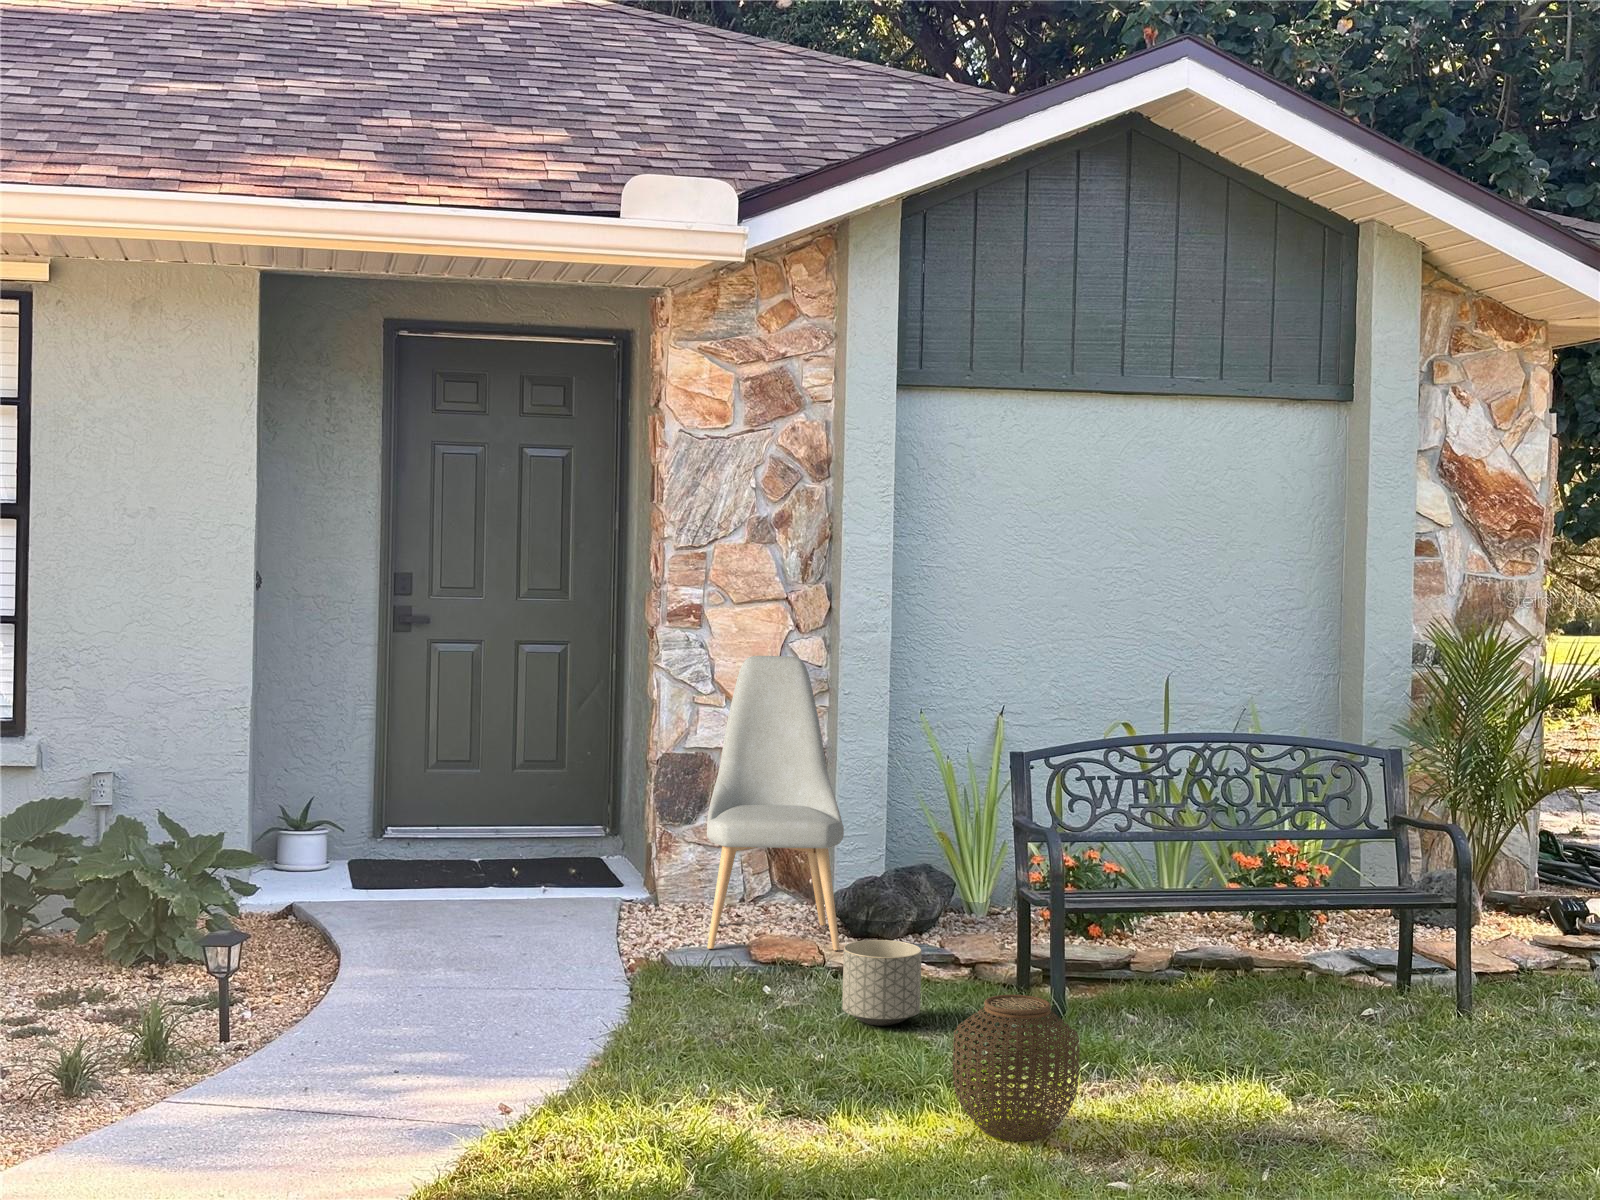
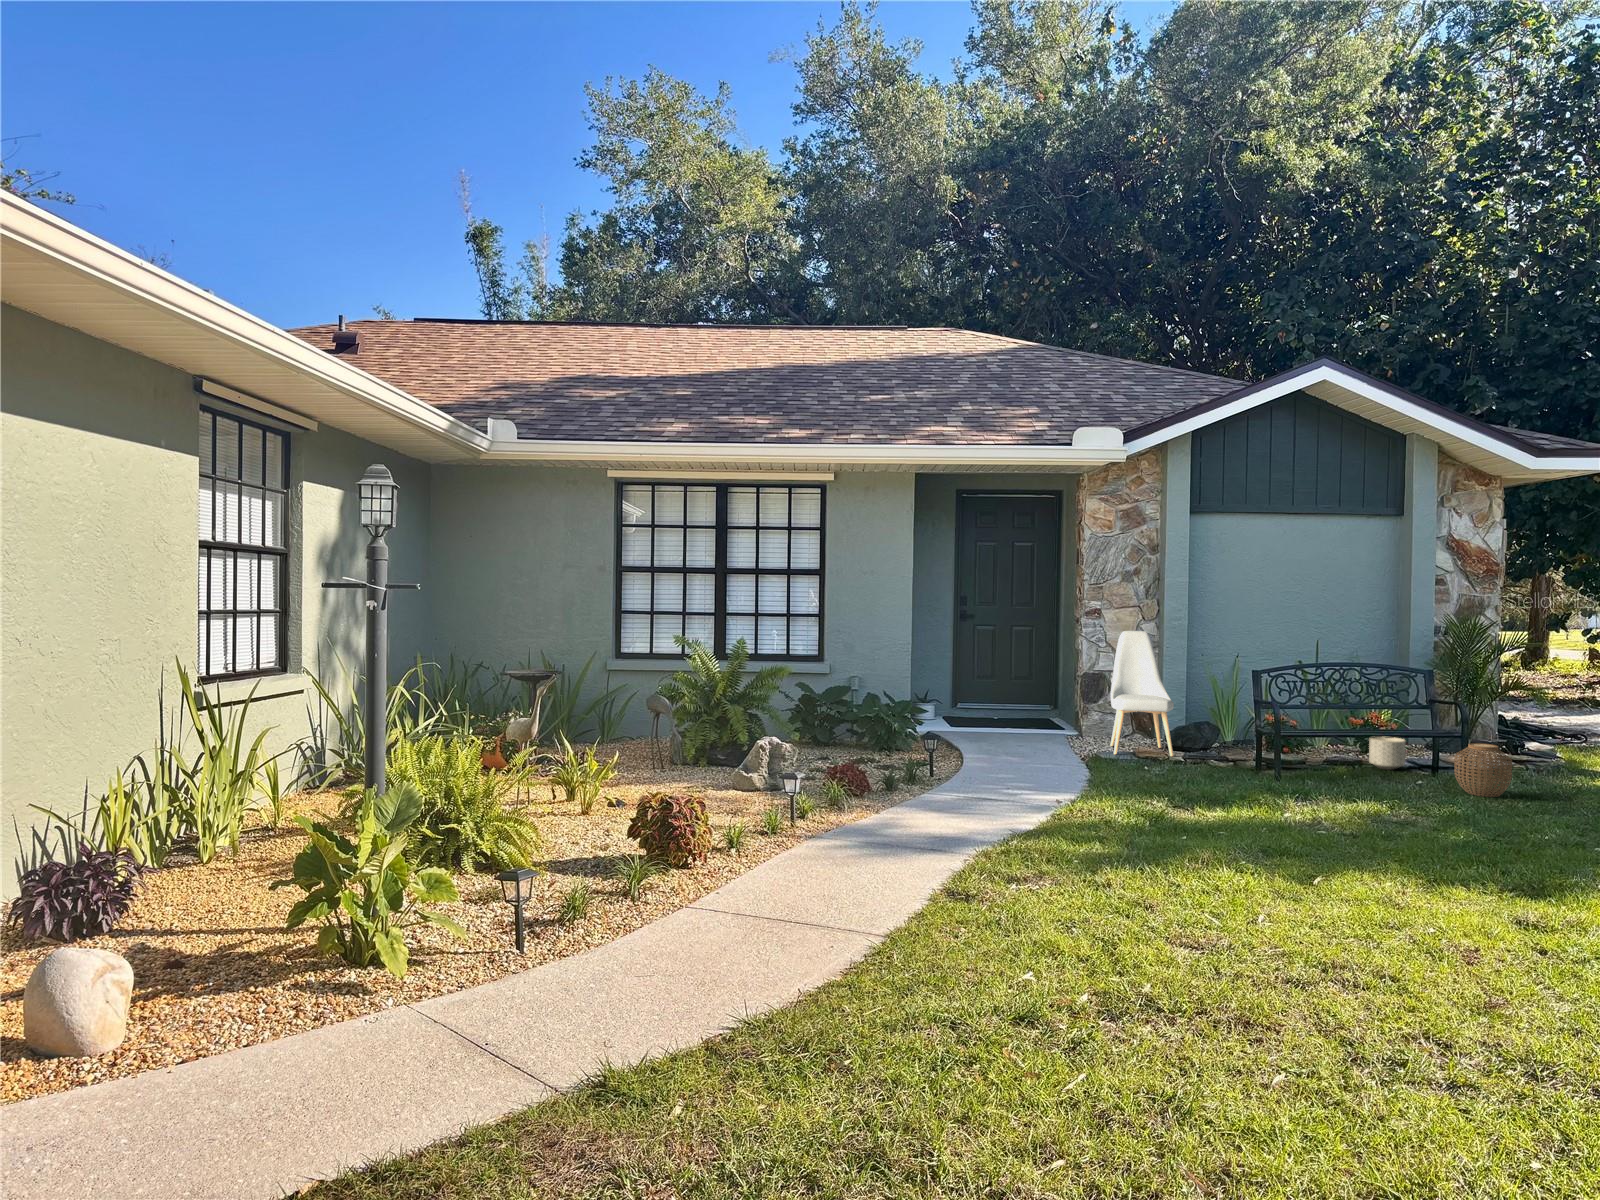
planter: present [842,940,922,1026] -> present [1369,737,1405,770]
woven basket: present [953,995,1080,1141] -> present [1454,743,1512,797]

